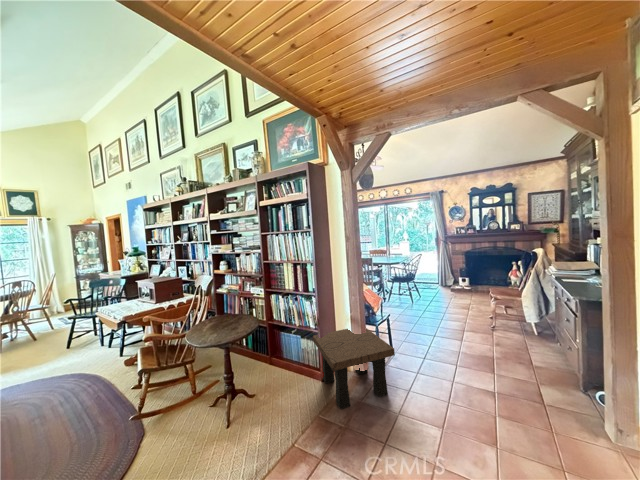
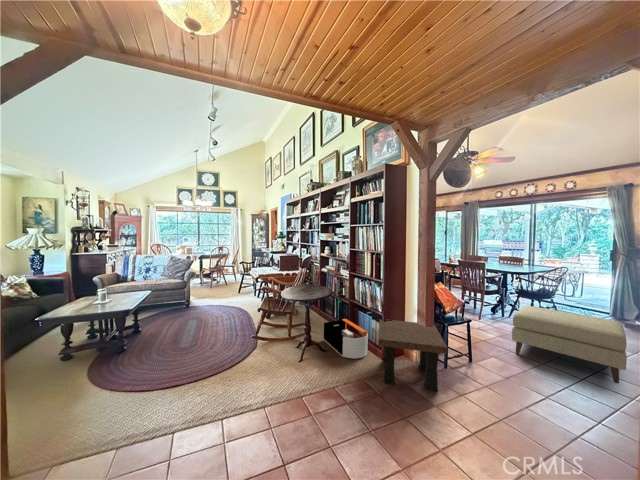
ottoman: none [403,288,474,332] -> present [512,306,627,383]
storage bin: none [242,344,303,396] -> present [324,319,368,358]

